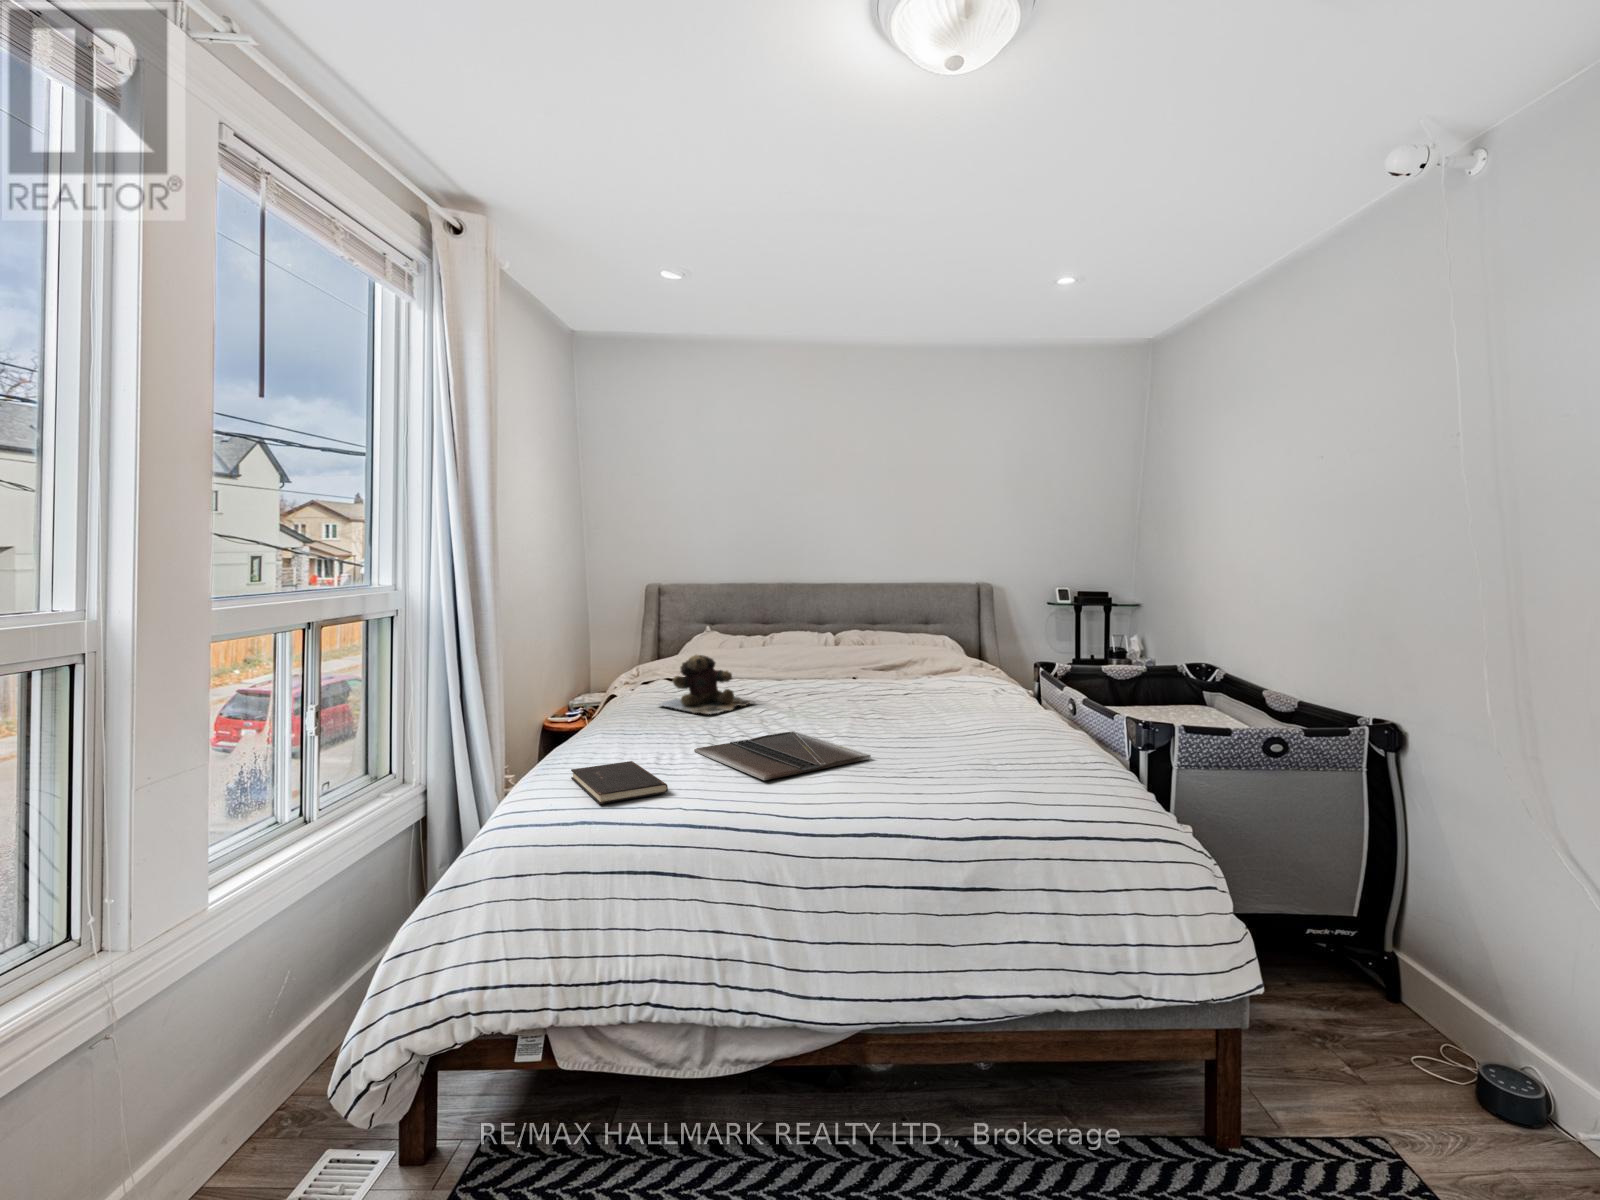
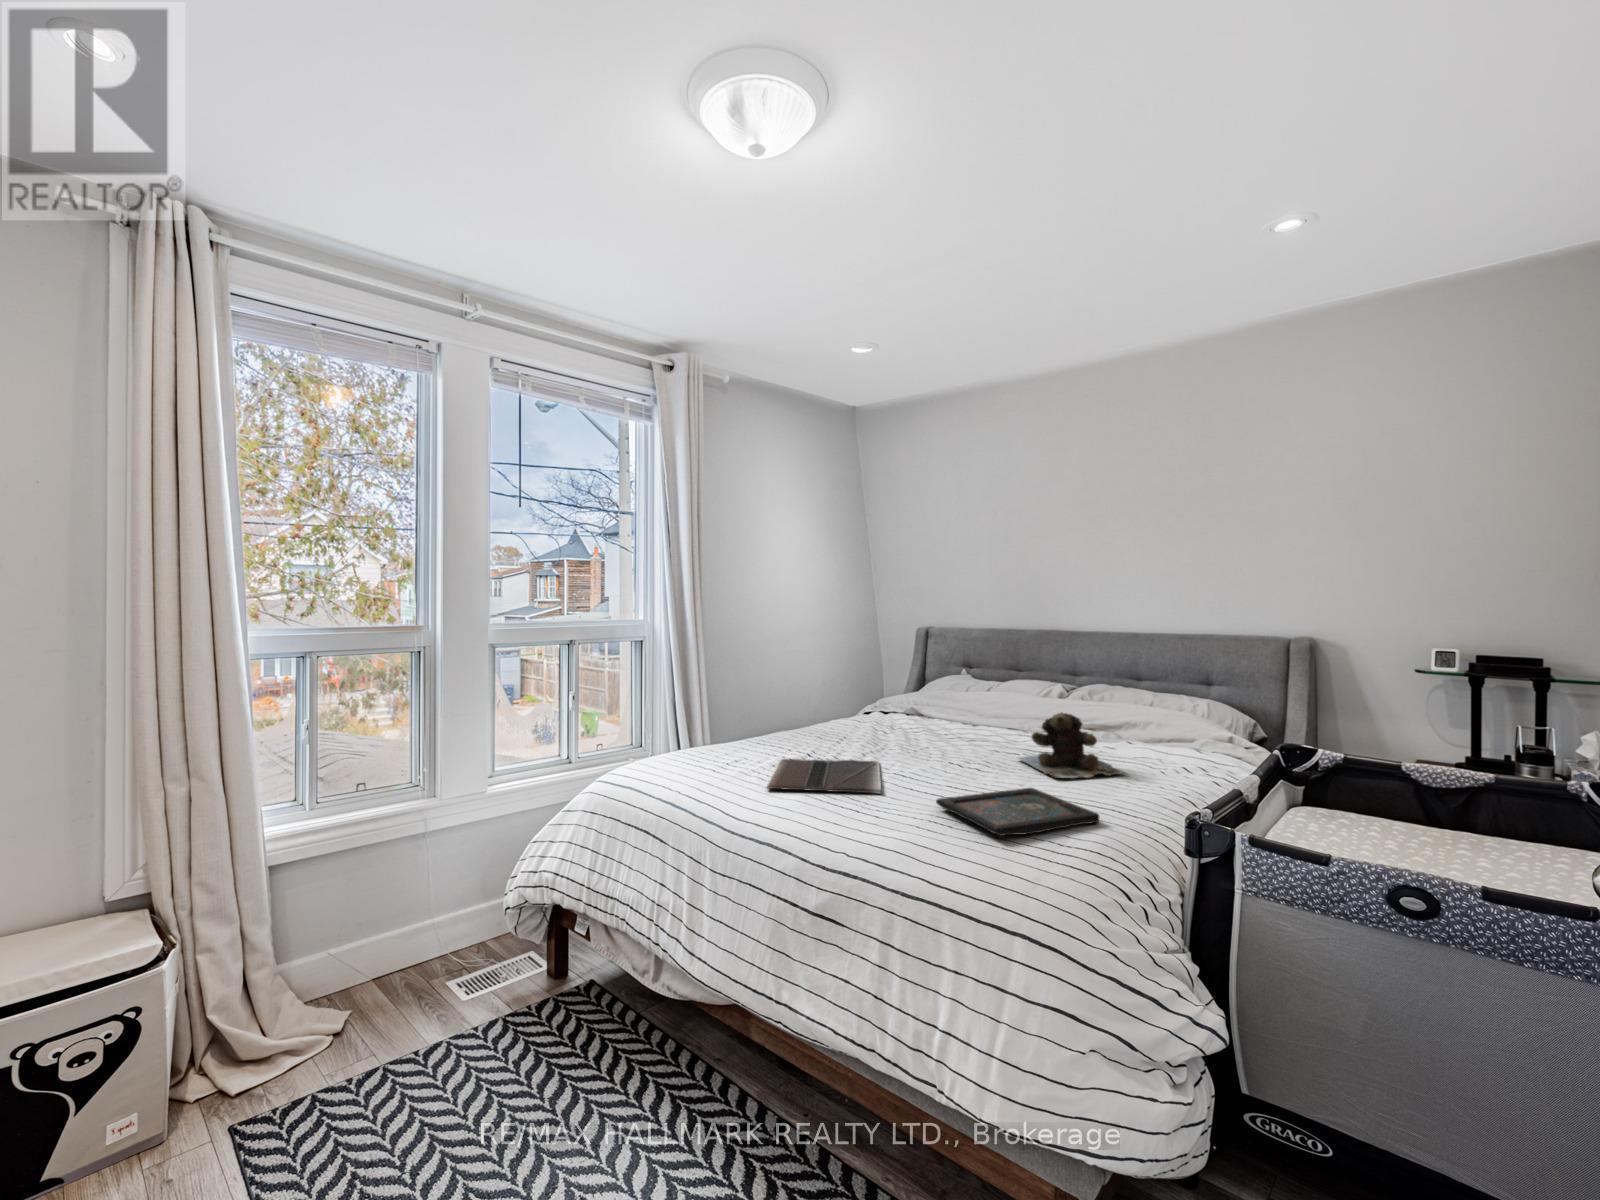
teddy bear: present [659,655,753,714] -> present [1018,712,1124,778]
tray: none [943,726,1060,767] -> present [936,788,1099,836]
hardcover book: present [571,761,668,804] -> none [652,755,722,782]

